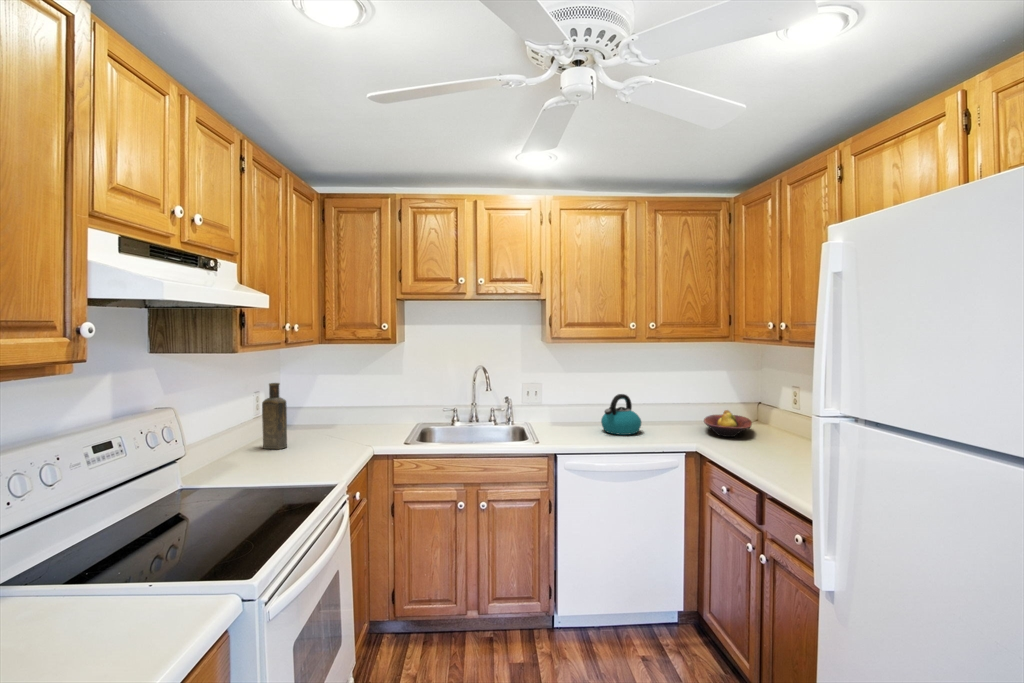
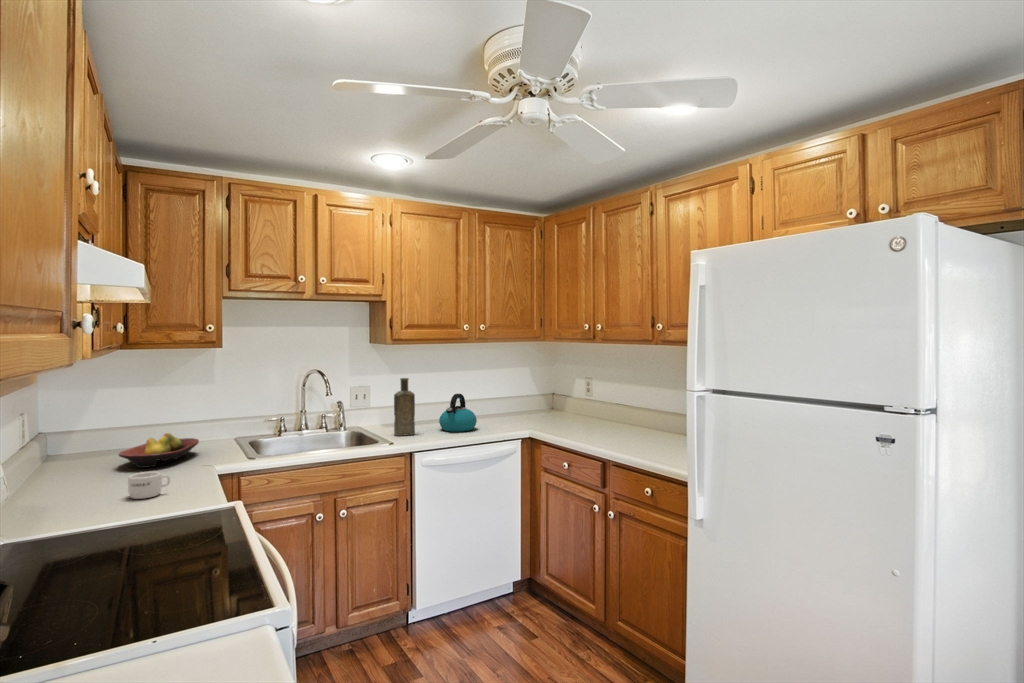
bottle: present [262,383,287,449] -> present [394,378,415,436]
fruit bowl: present [704,410,752,437] -> present [119,433,199,468]
mug: none [272,451,305,475] -> present [128,471,170,499]

